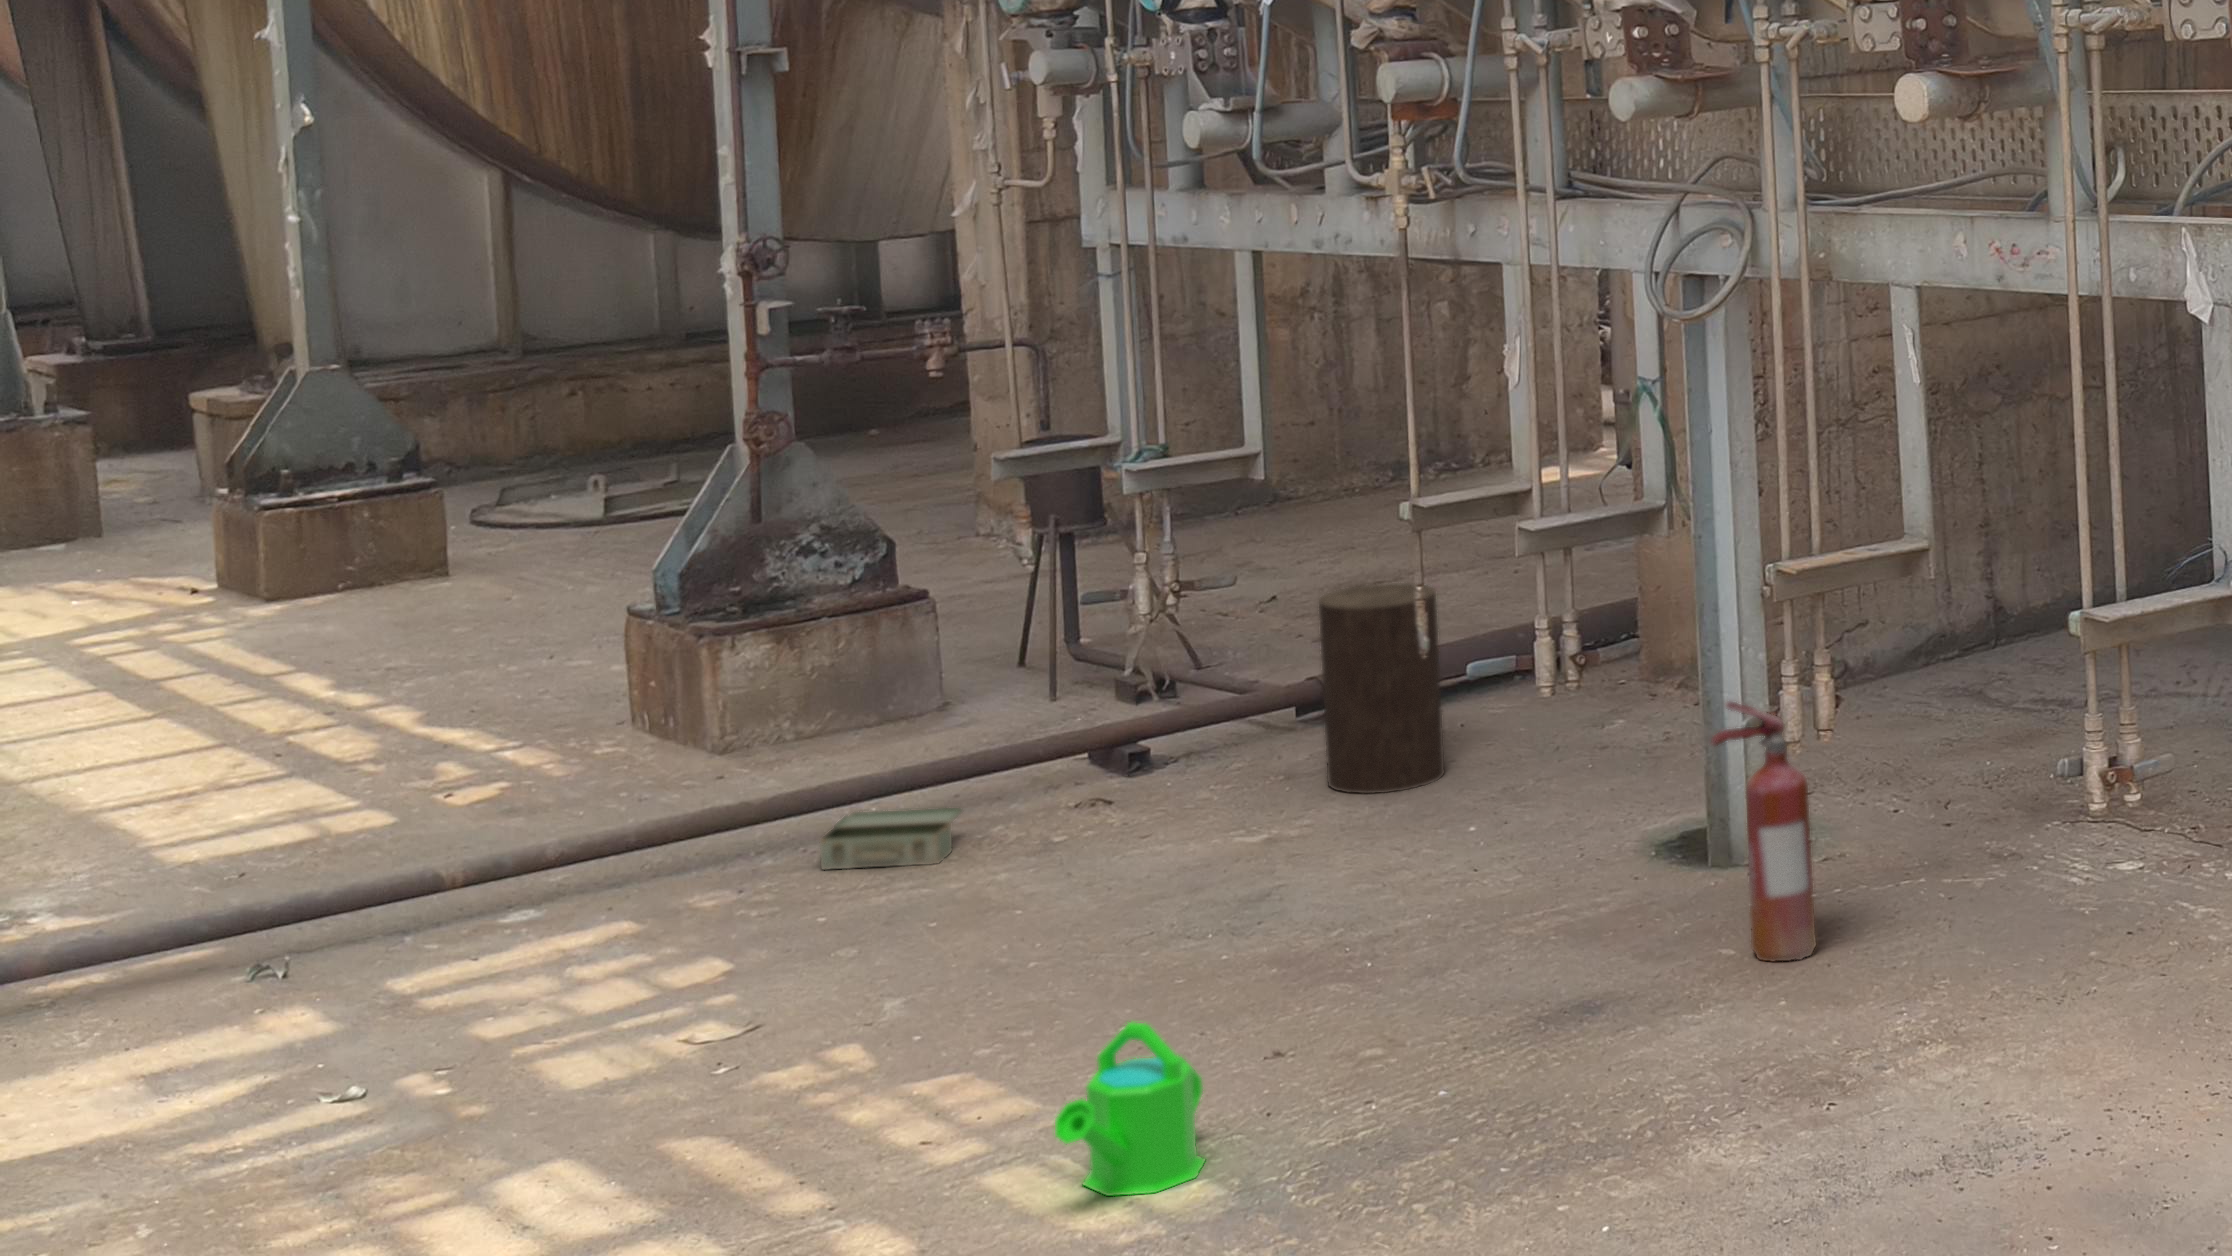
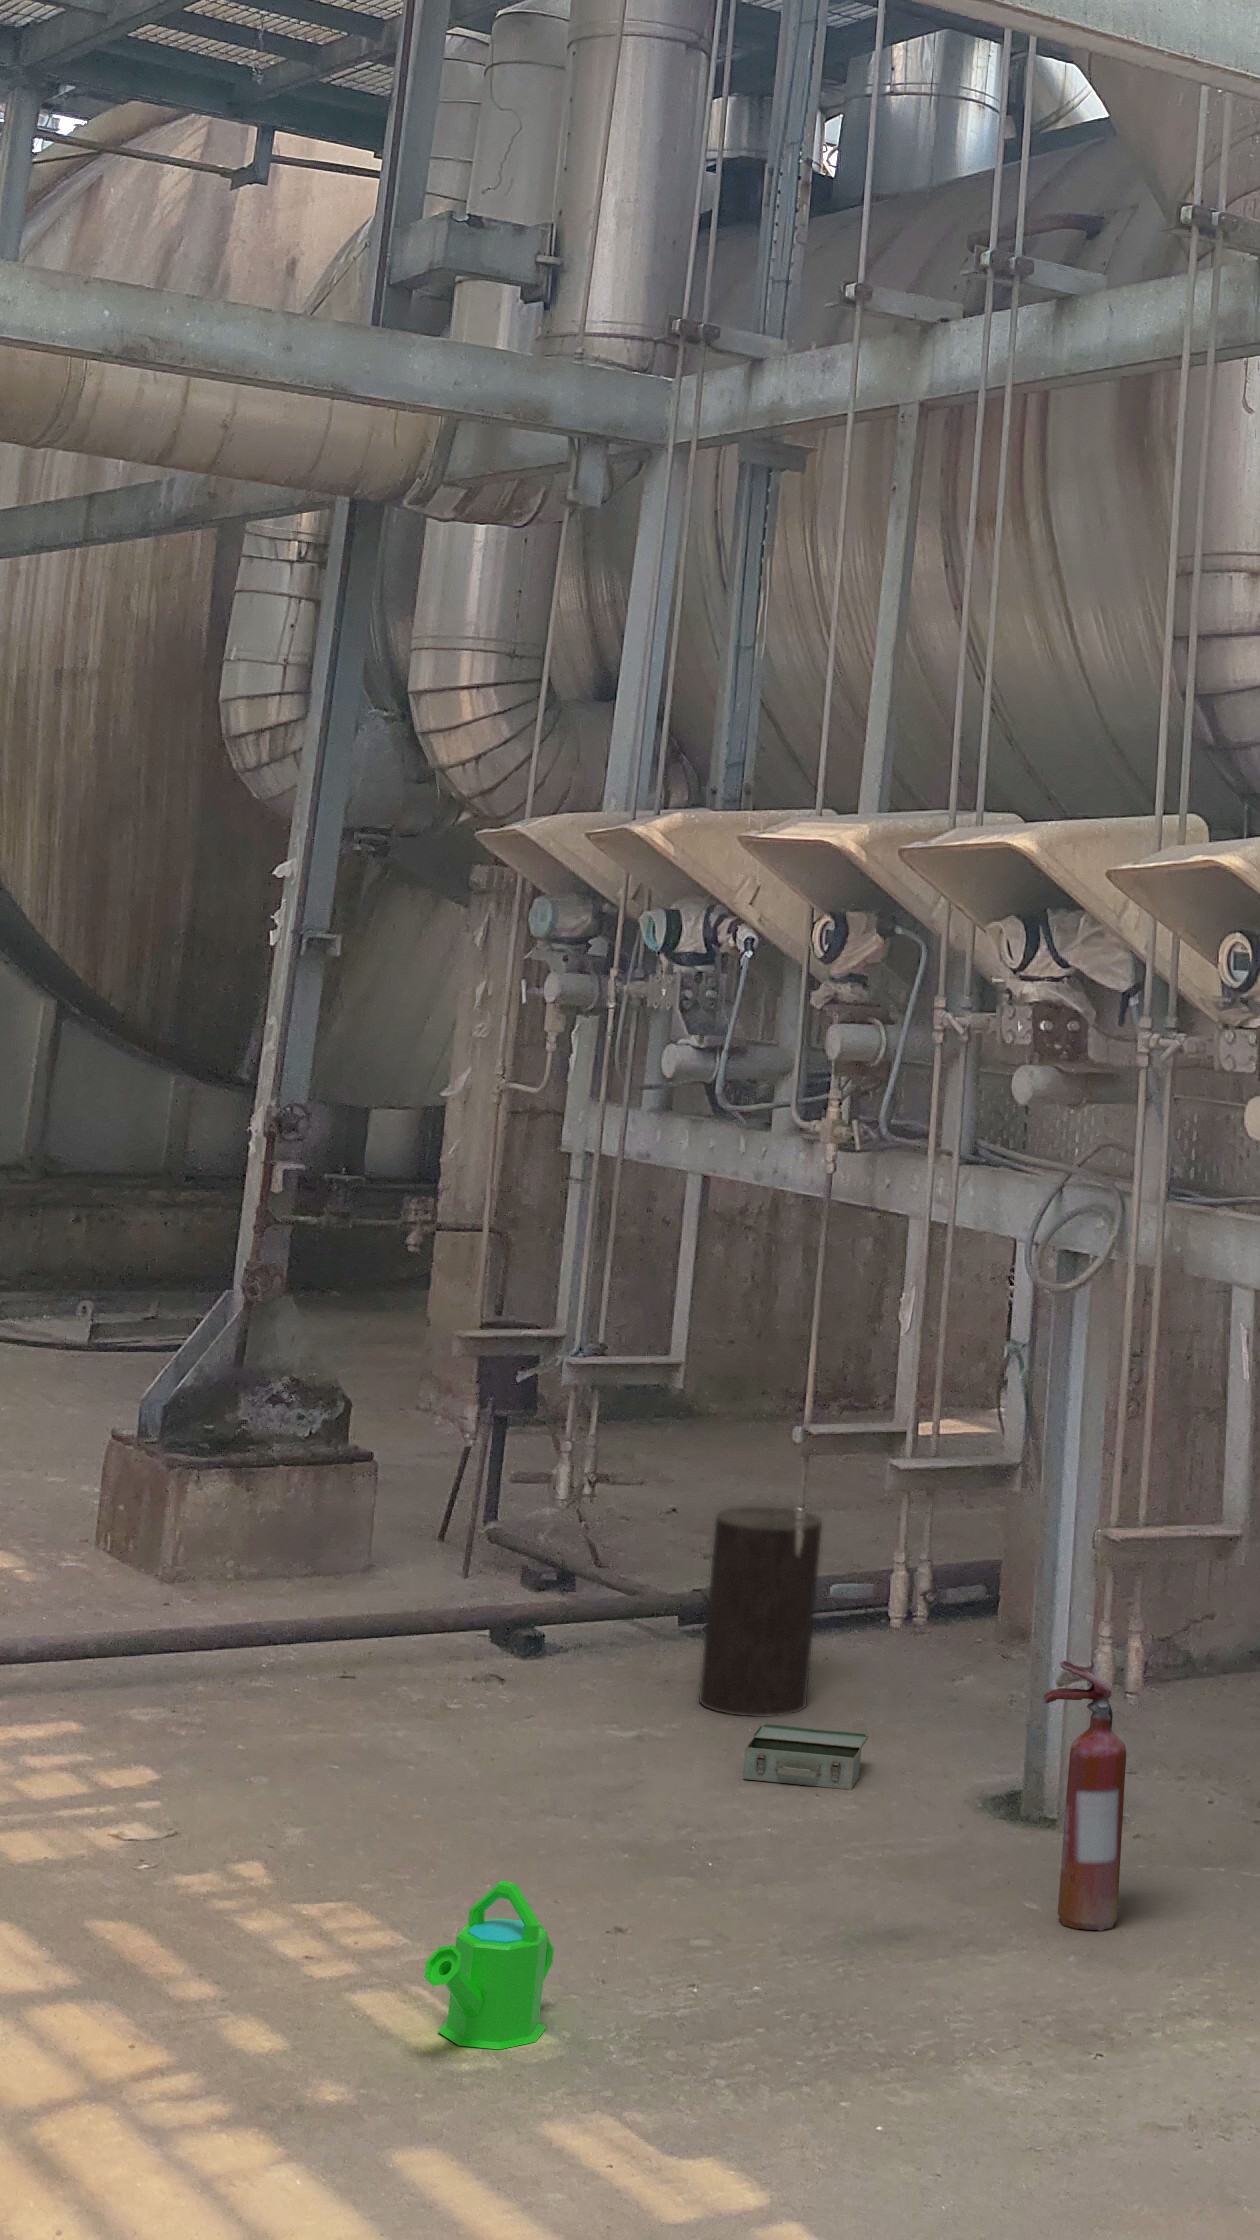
toolbox: present [819,808,962,869] -> present [743,1724,868,1790]

